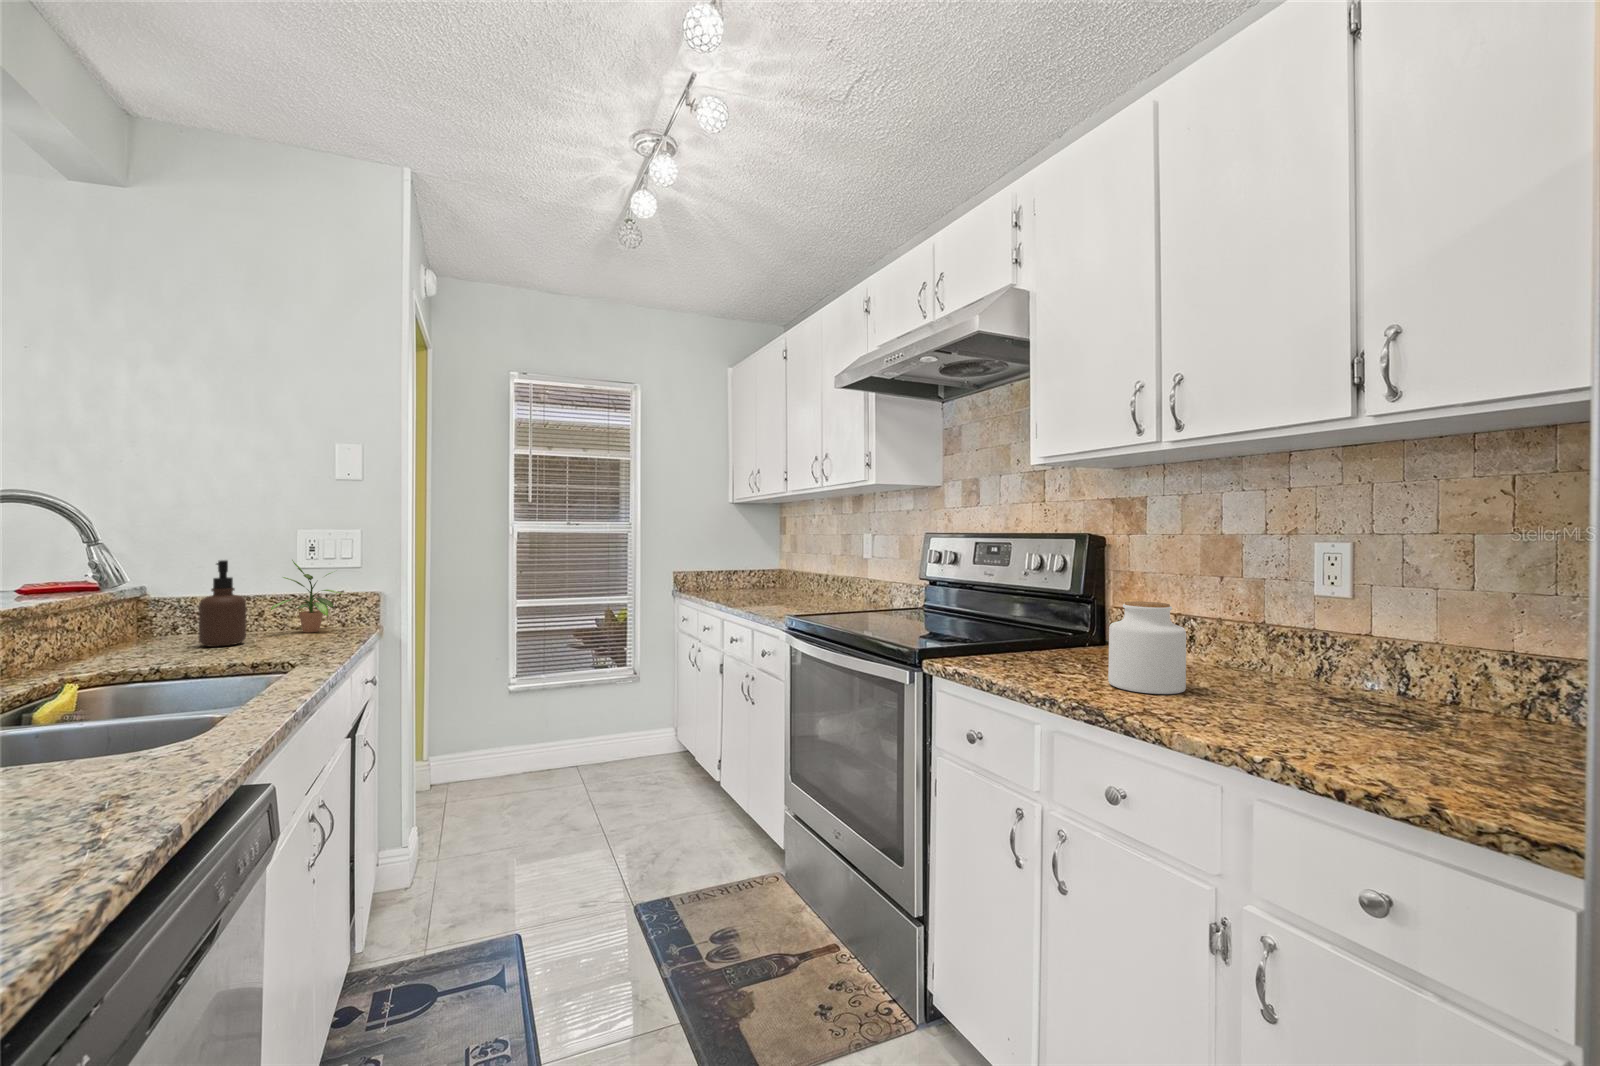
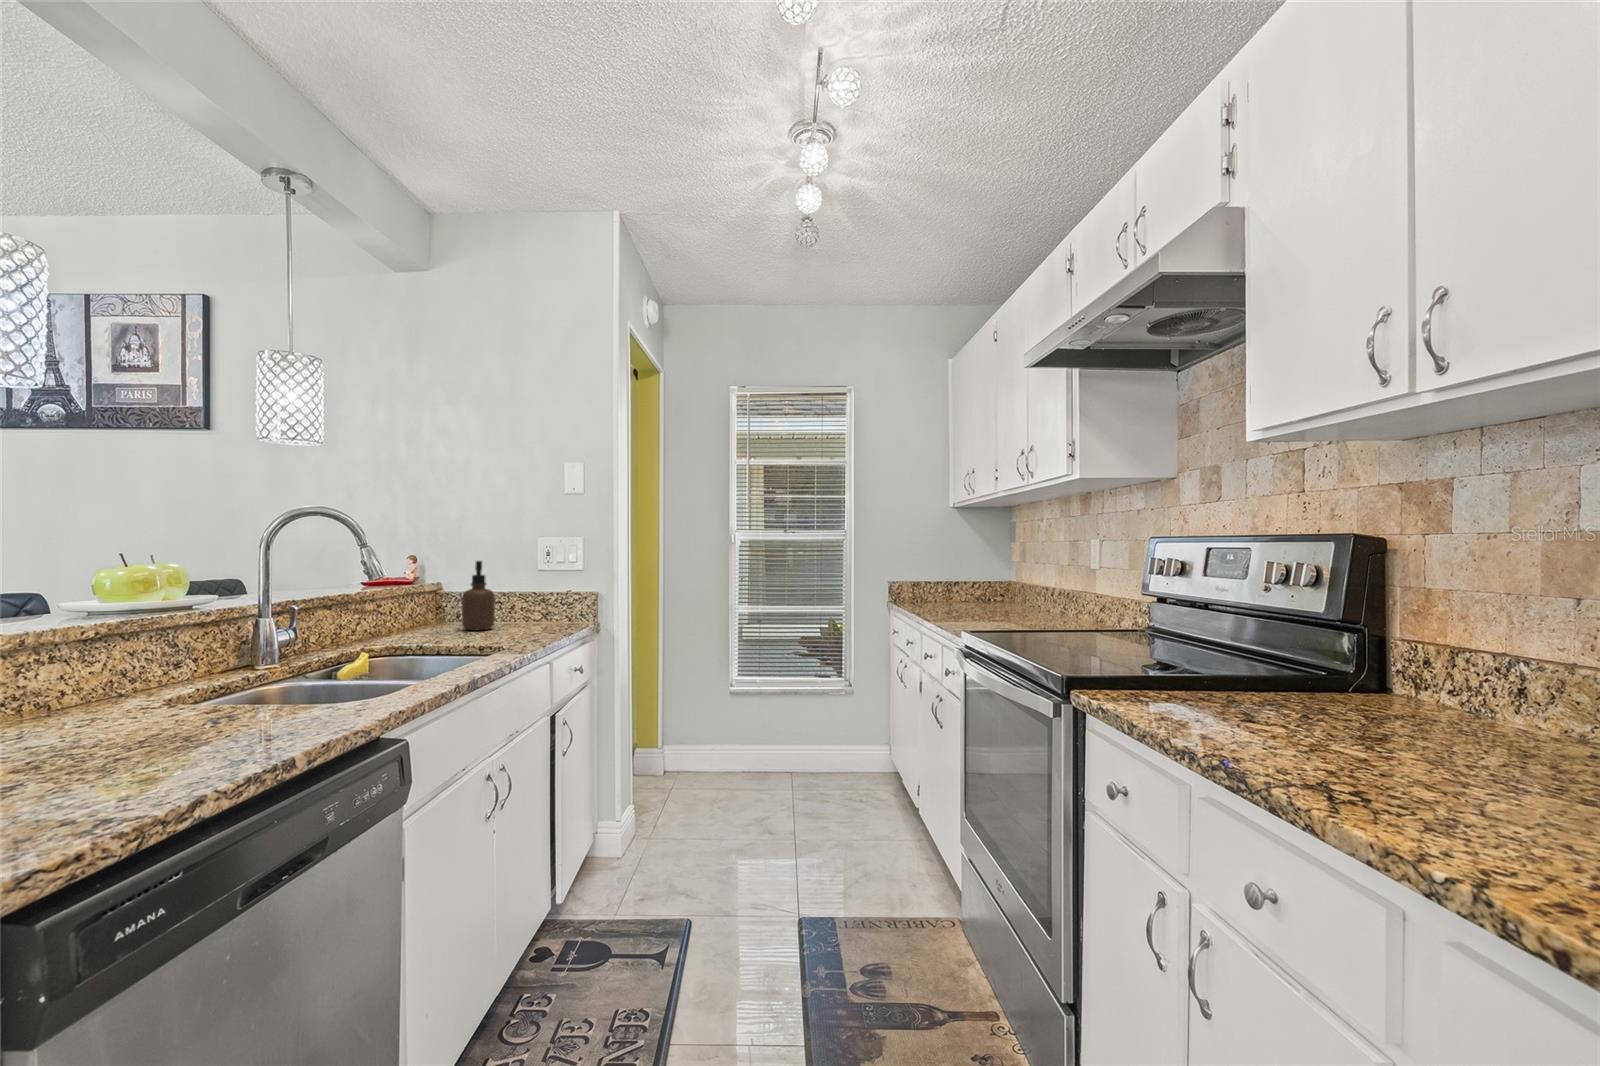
potted plant: present [270,560,343,632] -> none [516,560,571,623]
jar: present [1108,601,1186,694] -> none [1302,629,1427,766]

